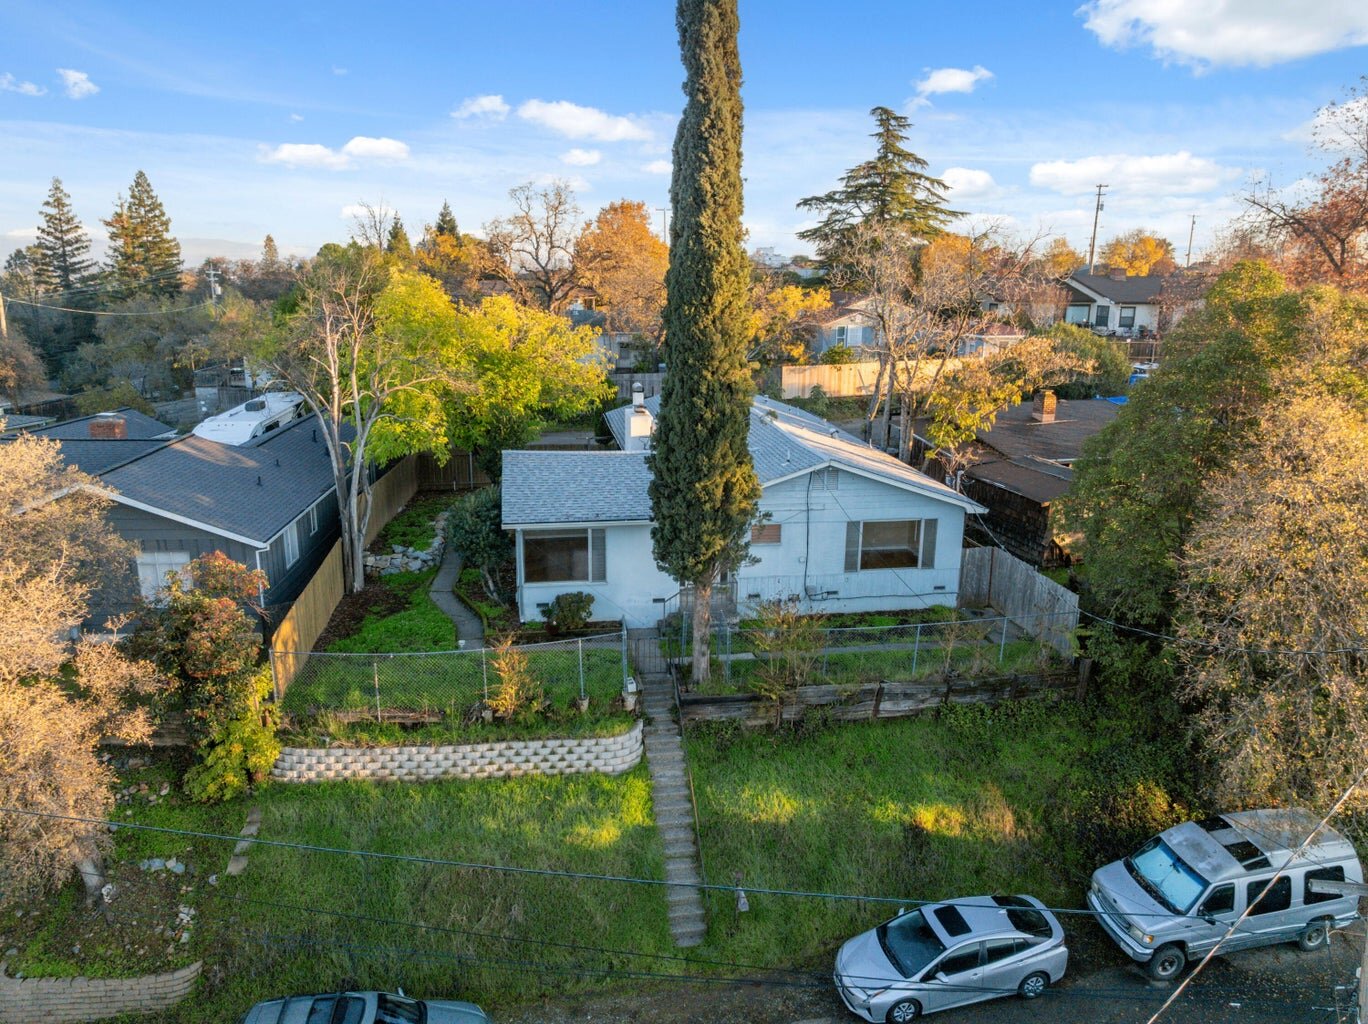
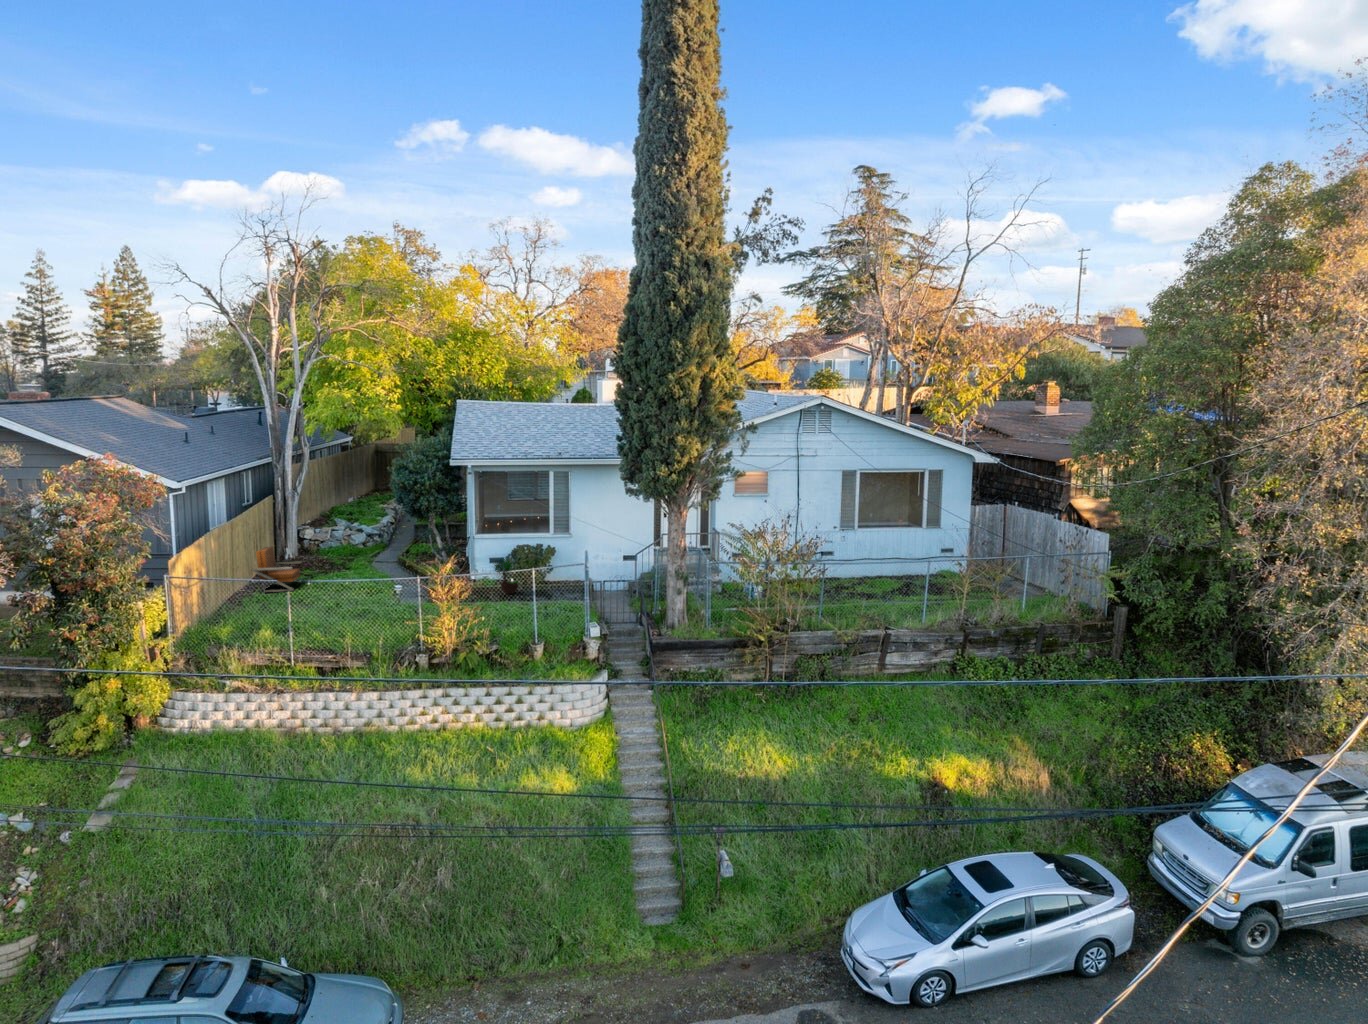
lounge chair: none [326,583,368,627] -> present [252,547,301,592]

